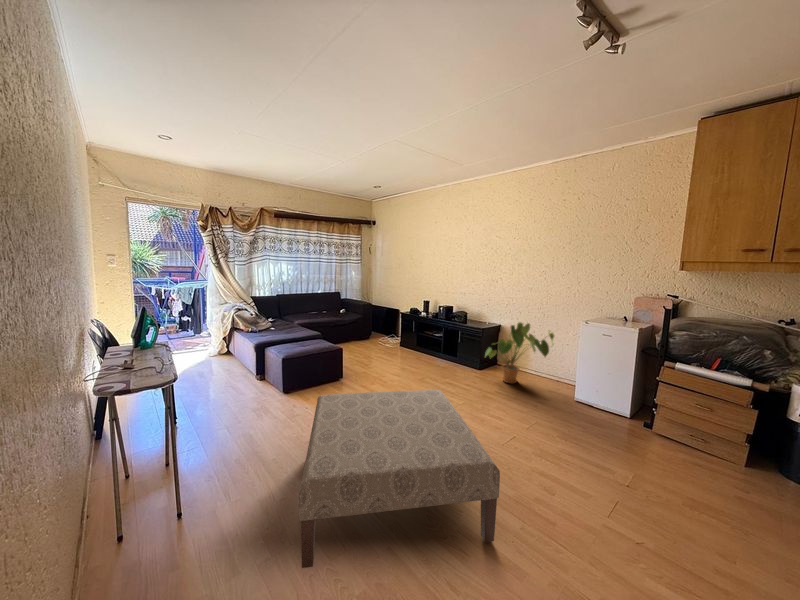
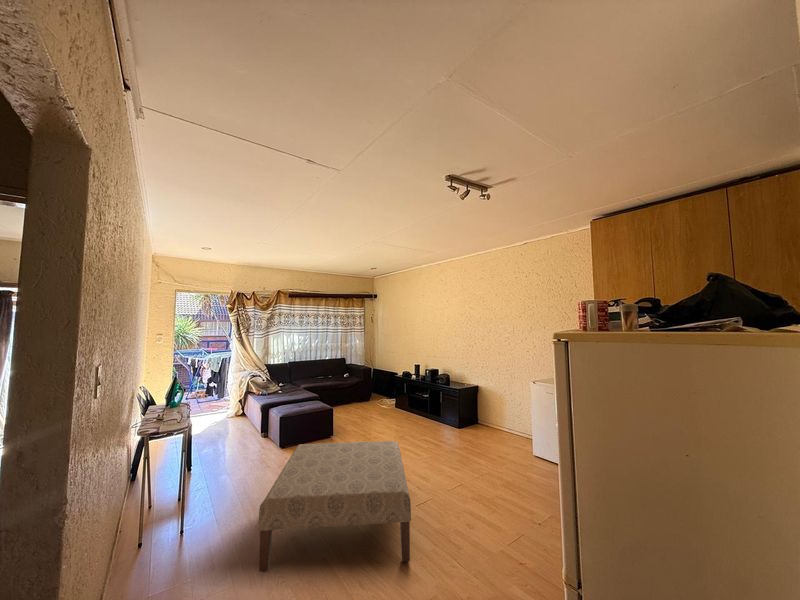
house plant: present [485,323,554,383] -> none [458,383,520,441]

